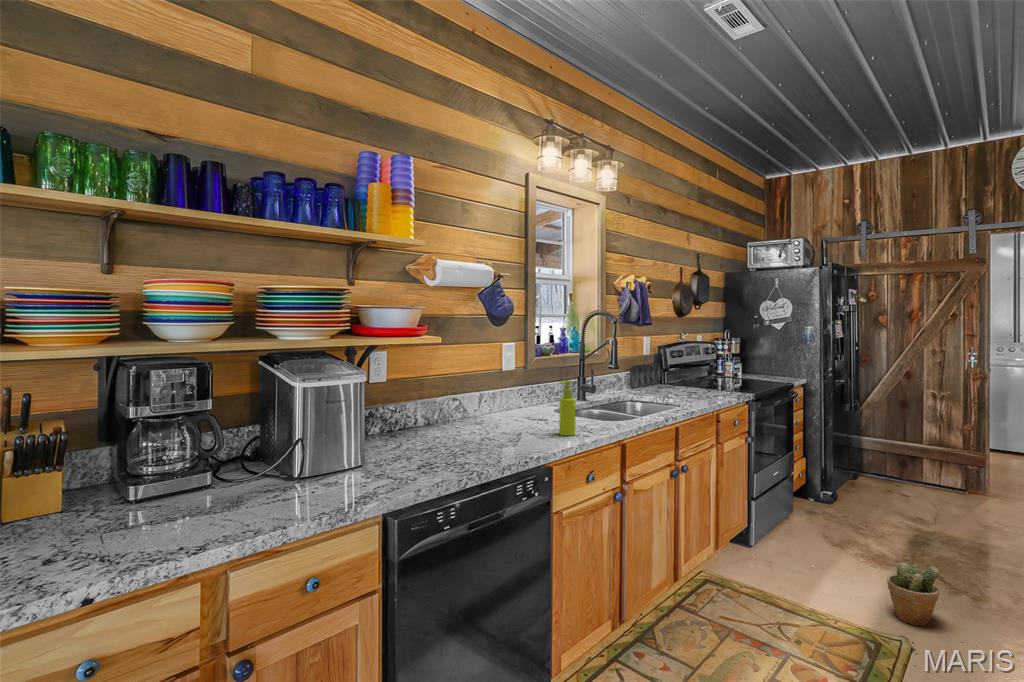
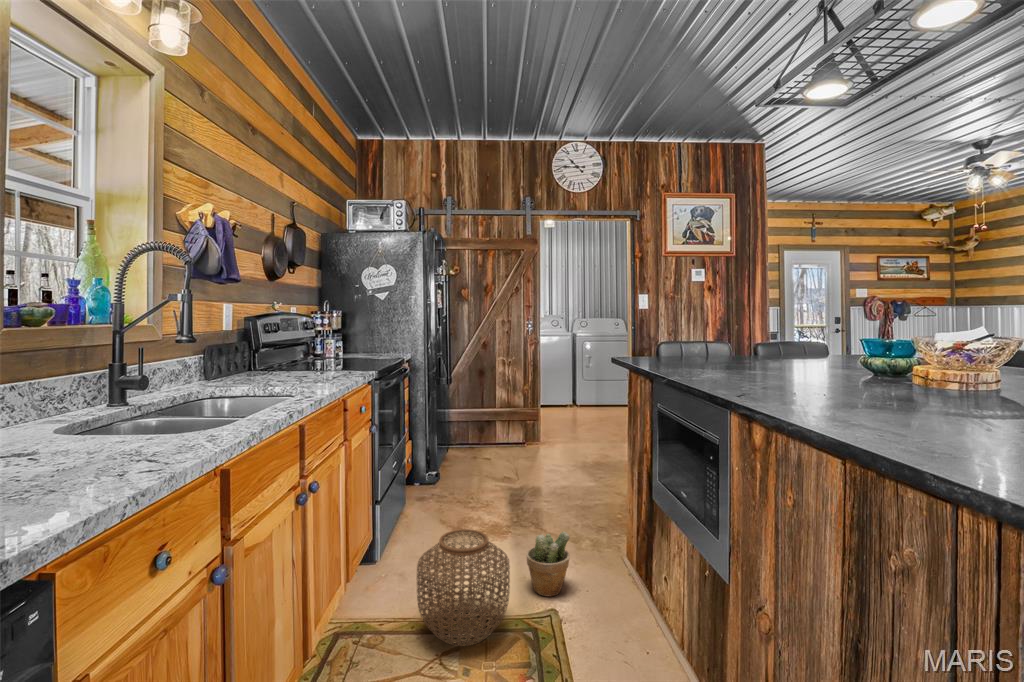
soap dispenser: present [559,380,575,435] -> none [62,368,112,492]
woven basket: none [766,531,854,628] -> present [417,529,510,646]

